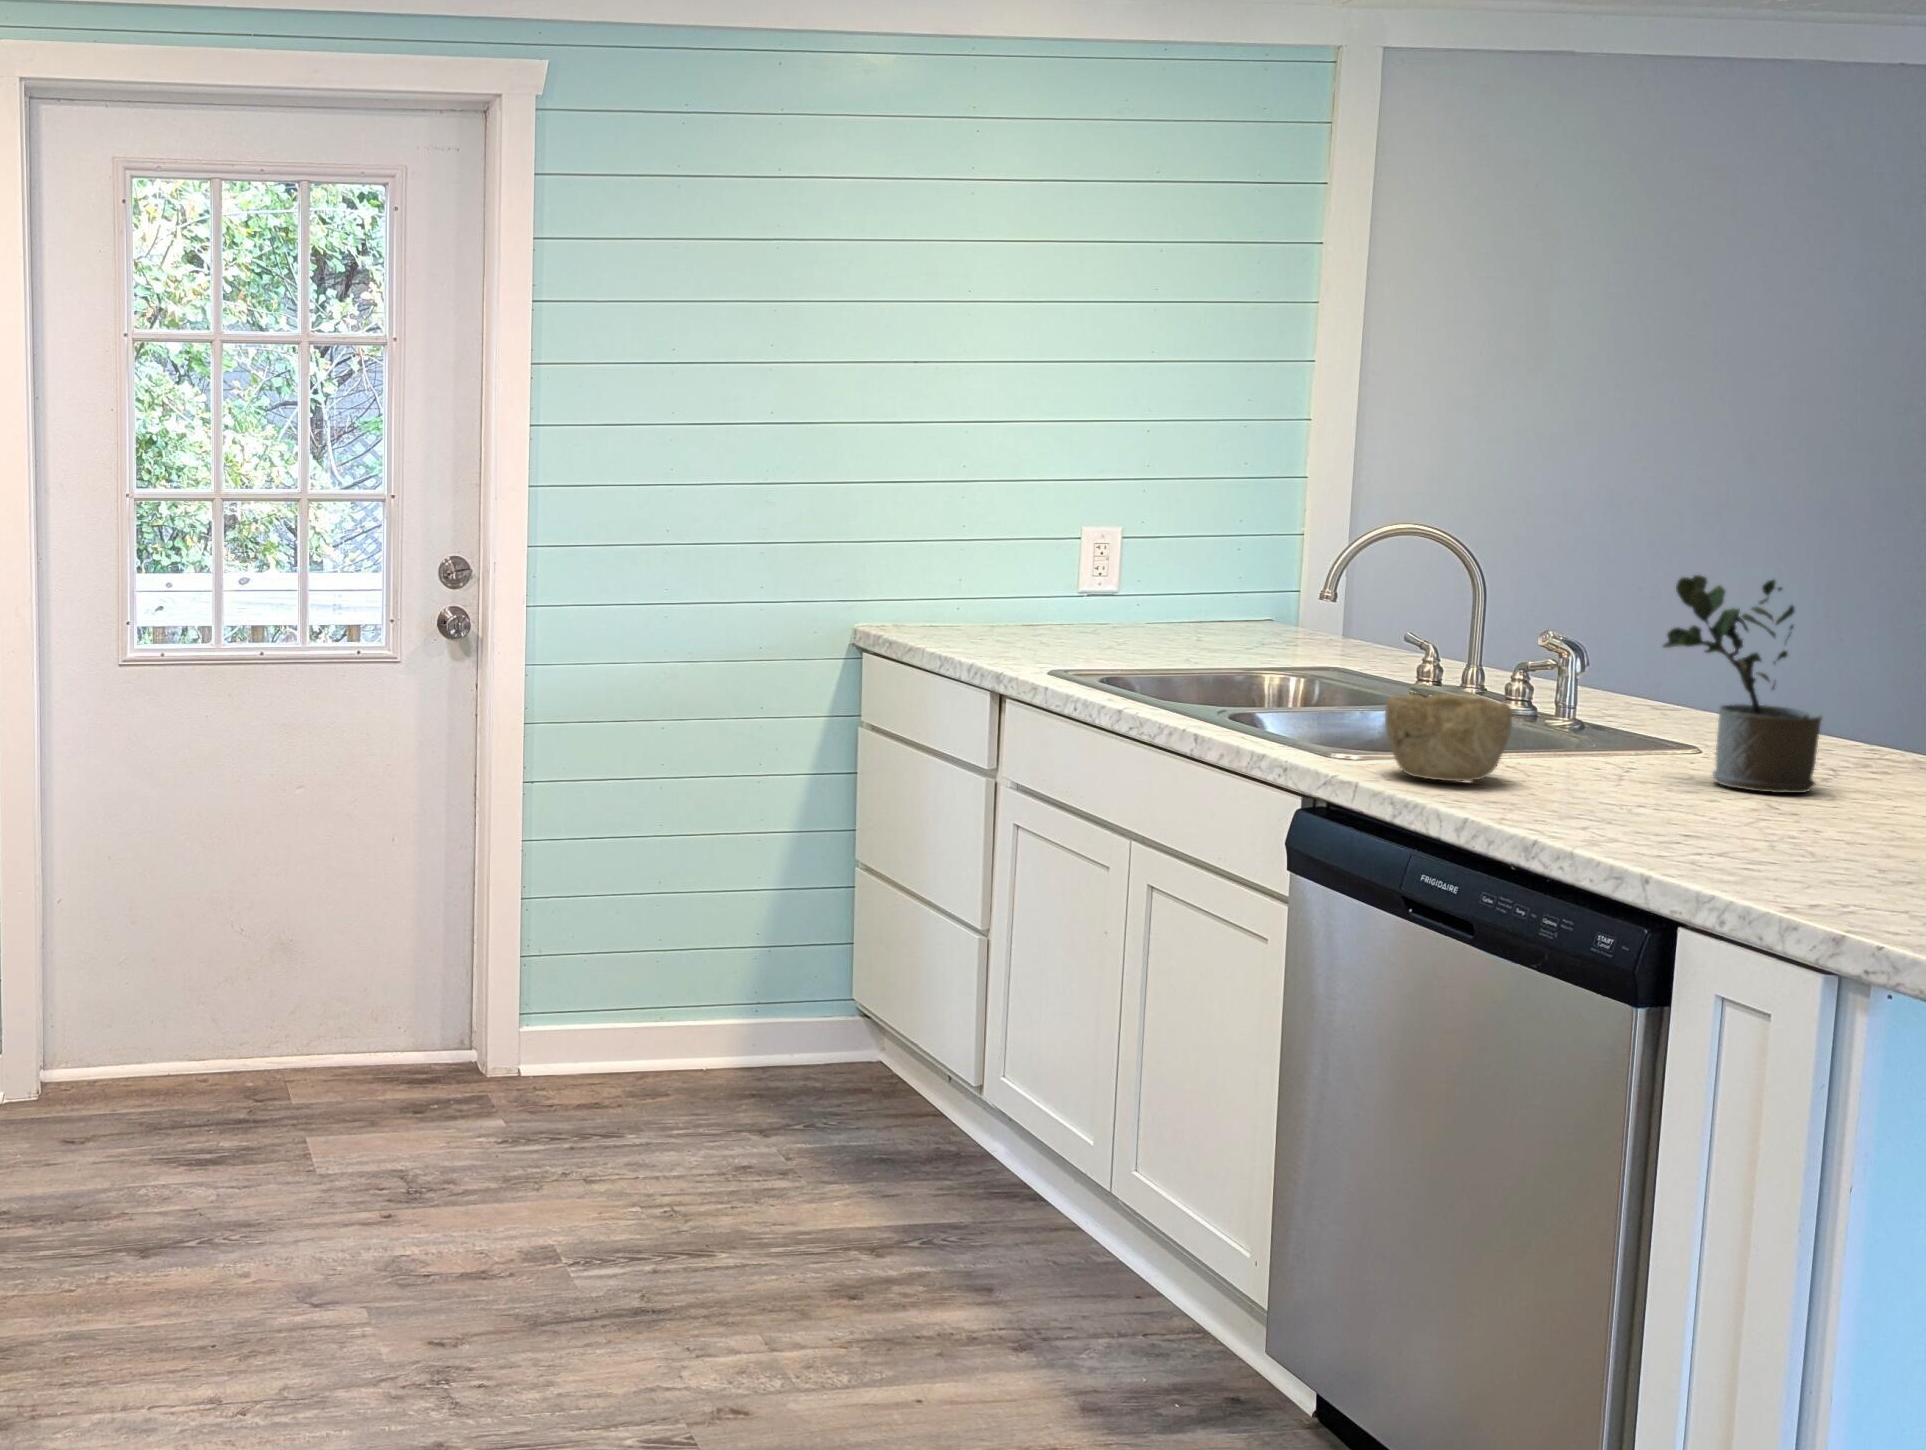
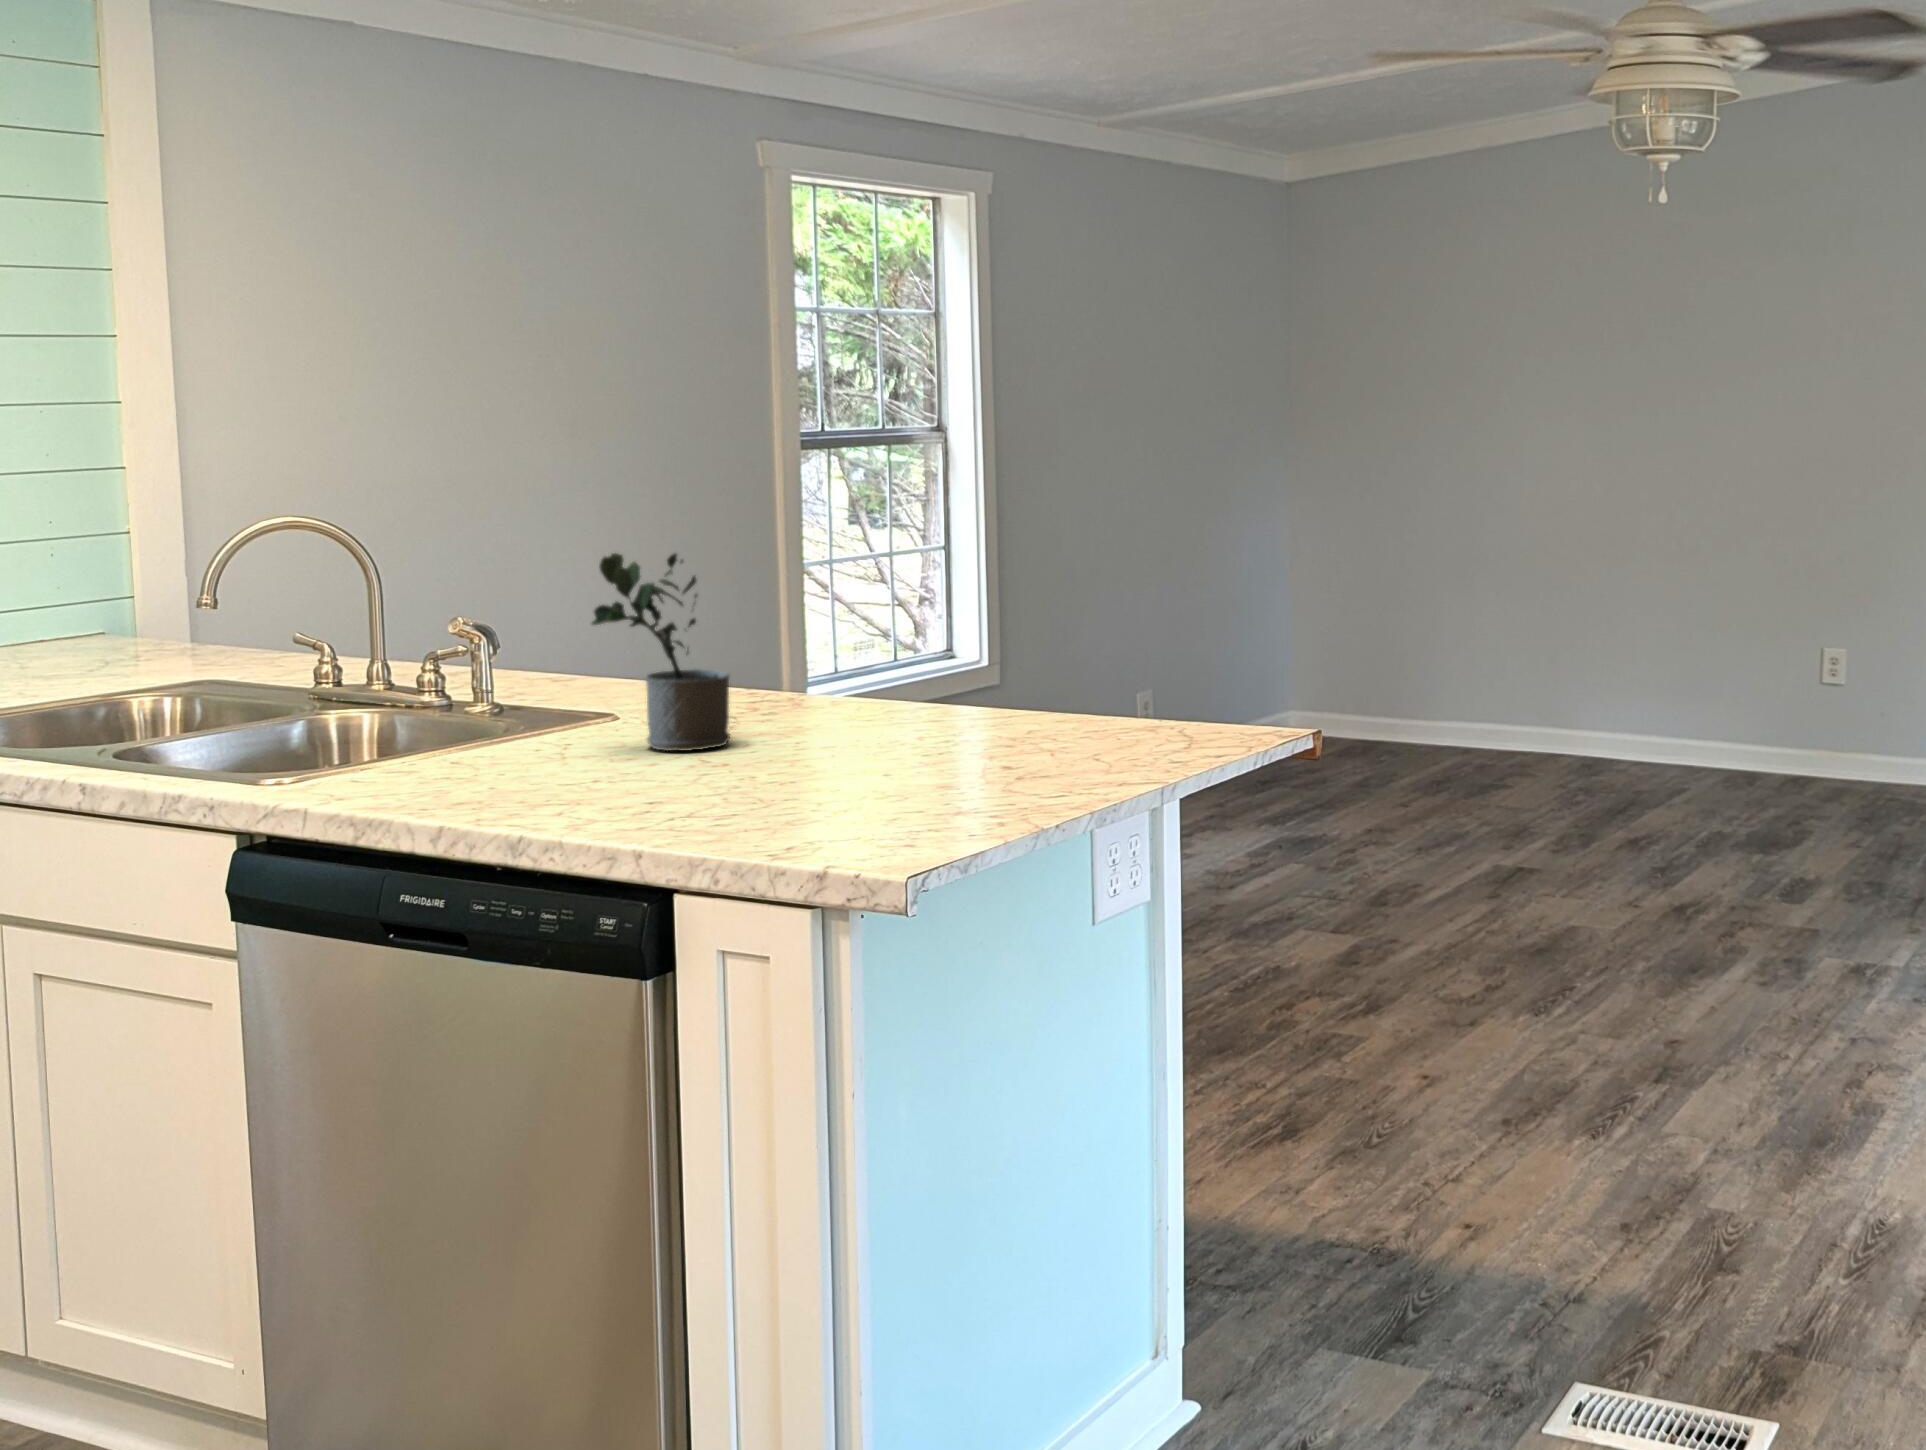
bowl: present [1385,694,1512,781] -> none [330,696,467,791]

